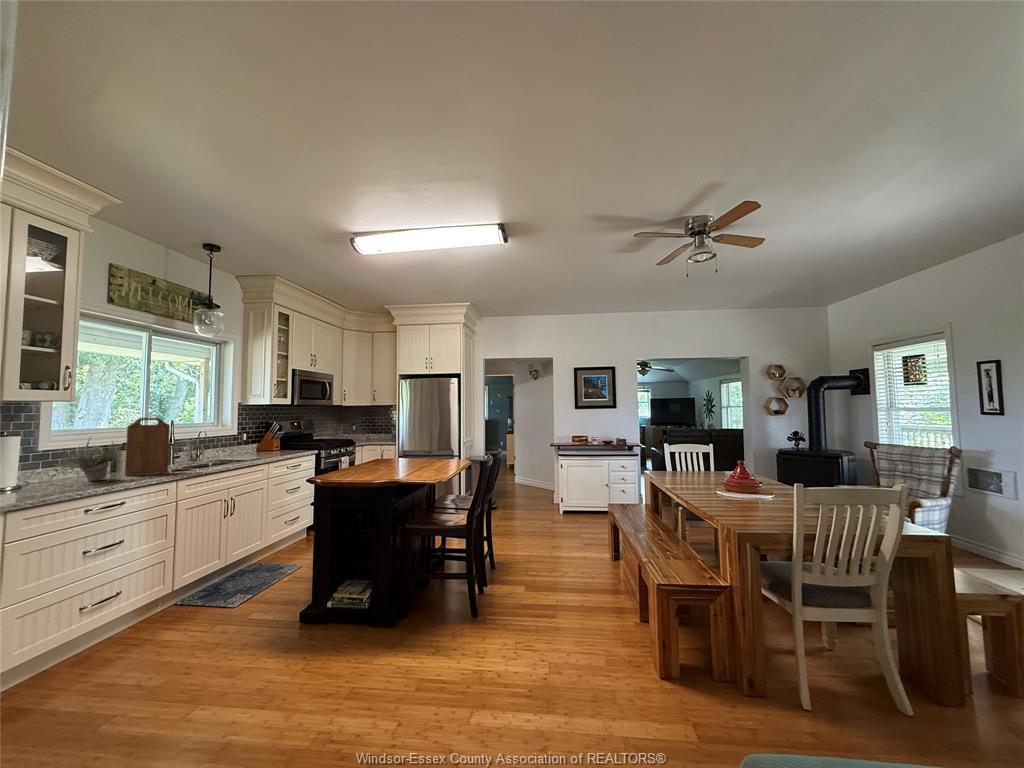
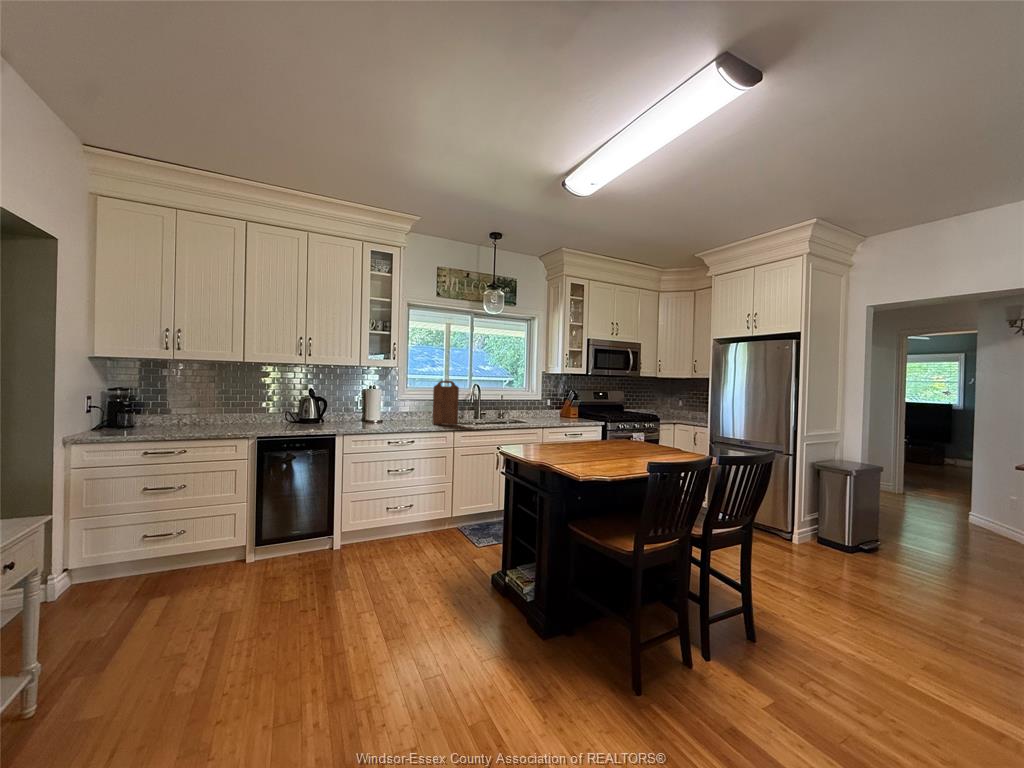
succulent plant: present [53,438,113,481] -> none [388,393,422,425]

